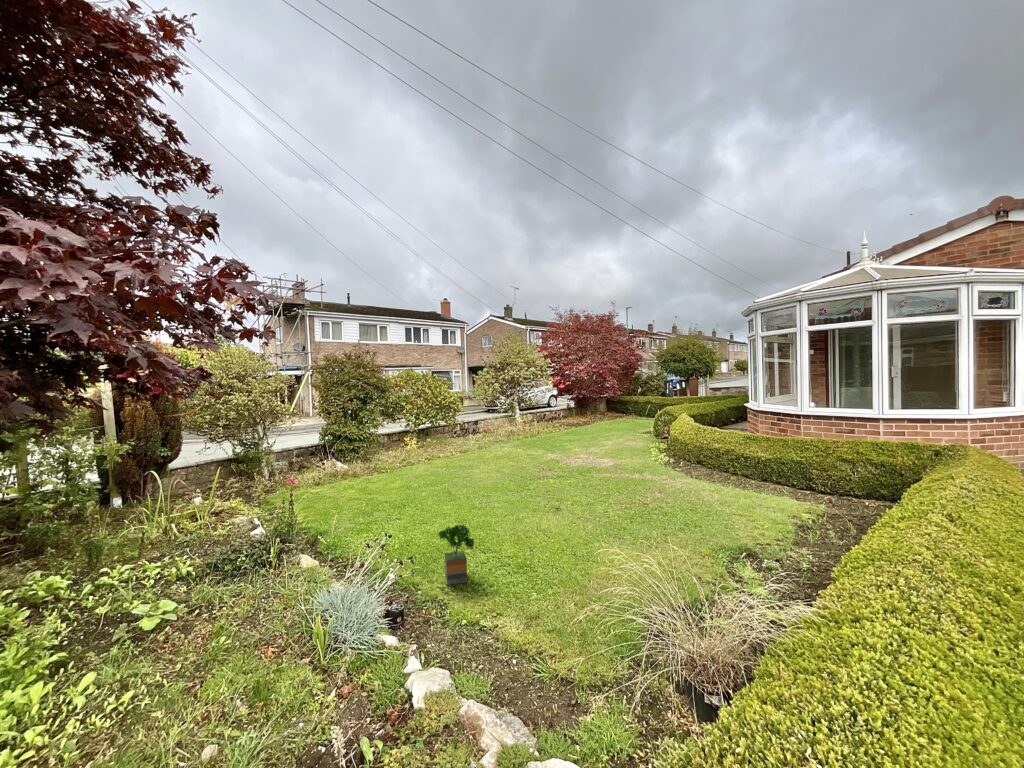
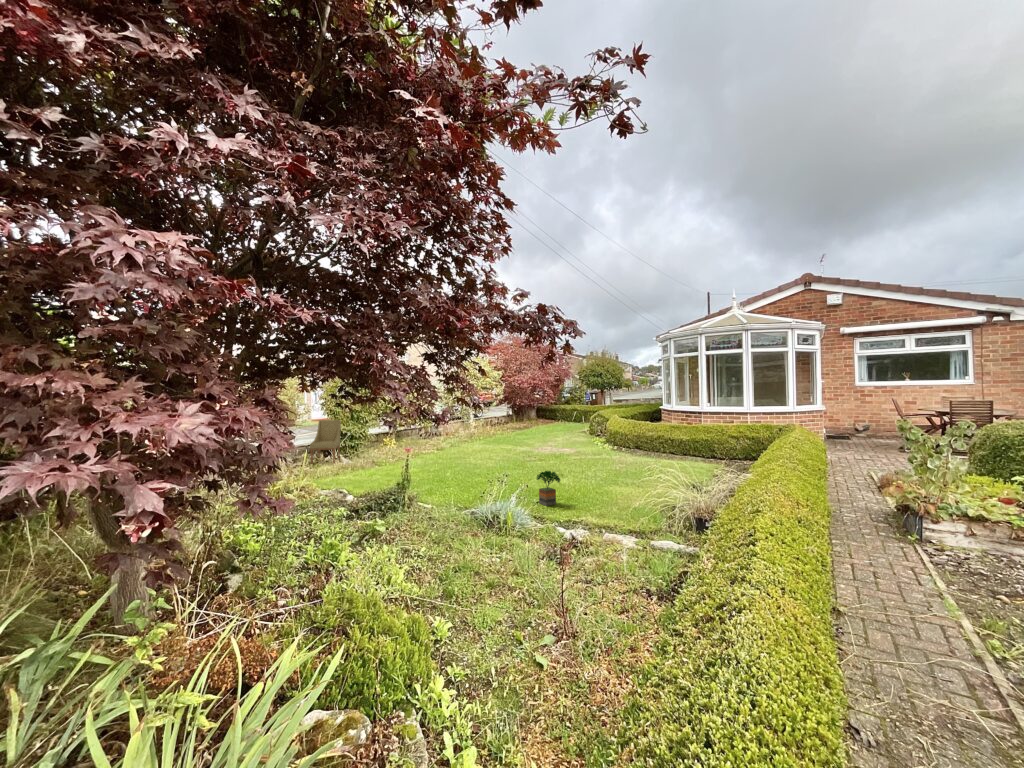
chair: none [291,420,329,470] -> present [310,420,341,464]

